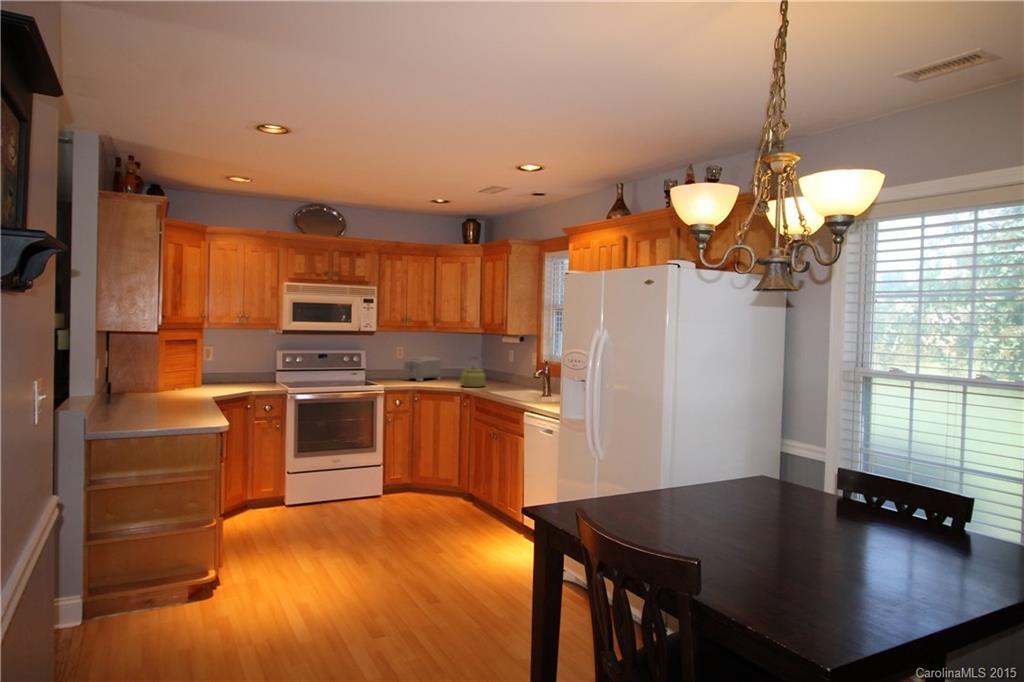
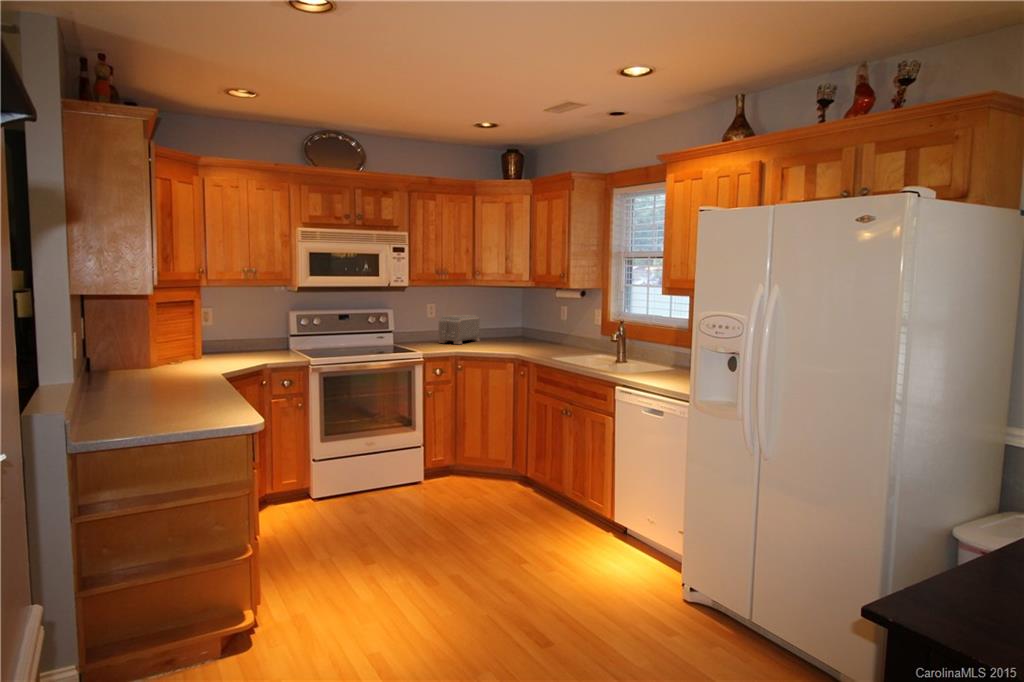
kettle: present [460,357,486,387] -> none [511,315,541,352]

